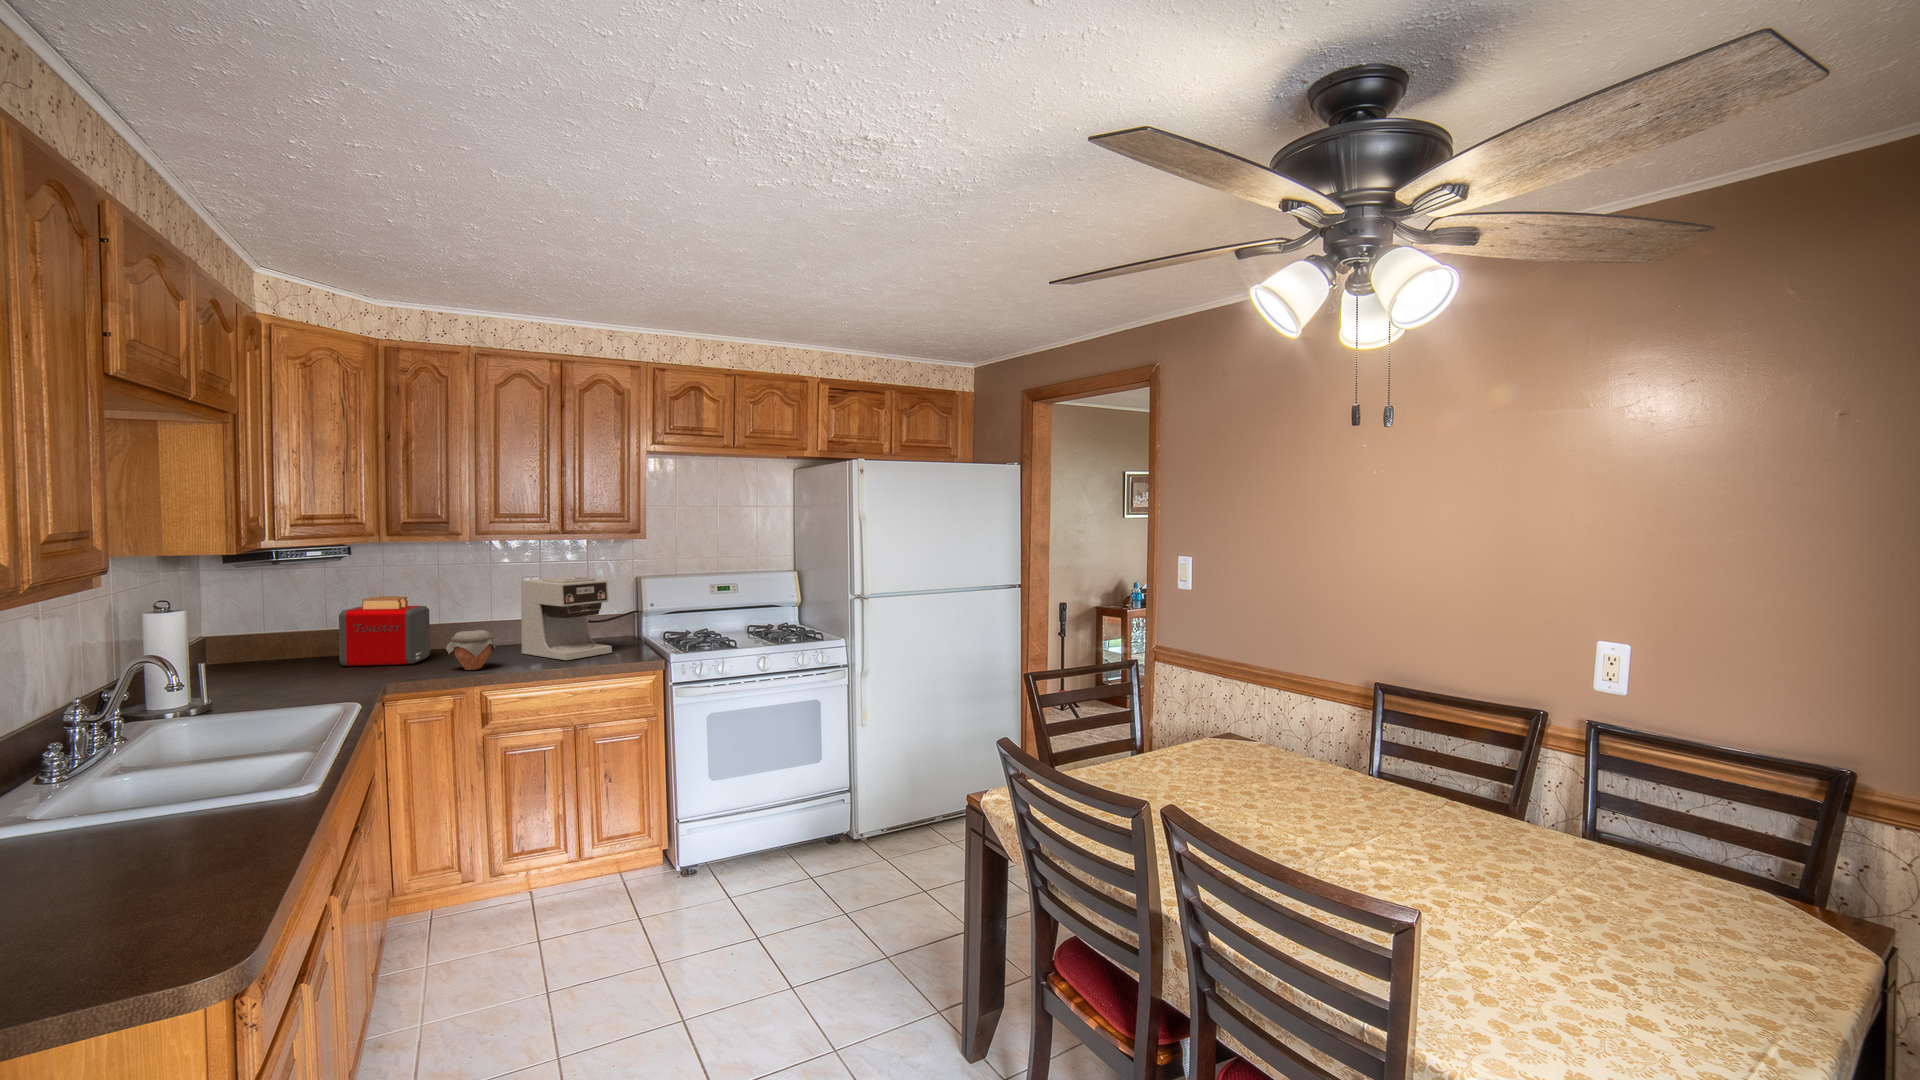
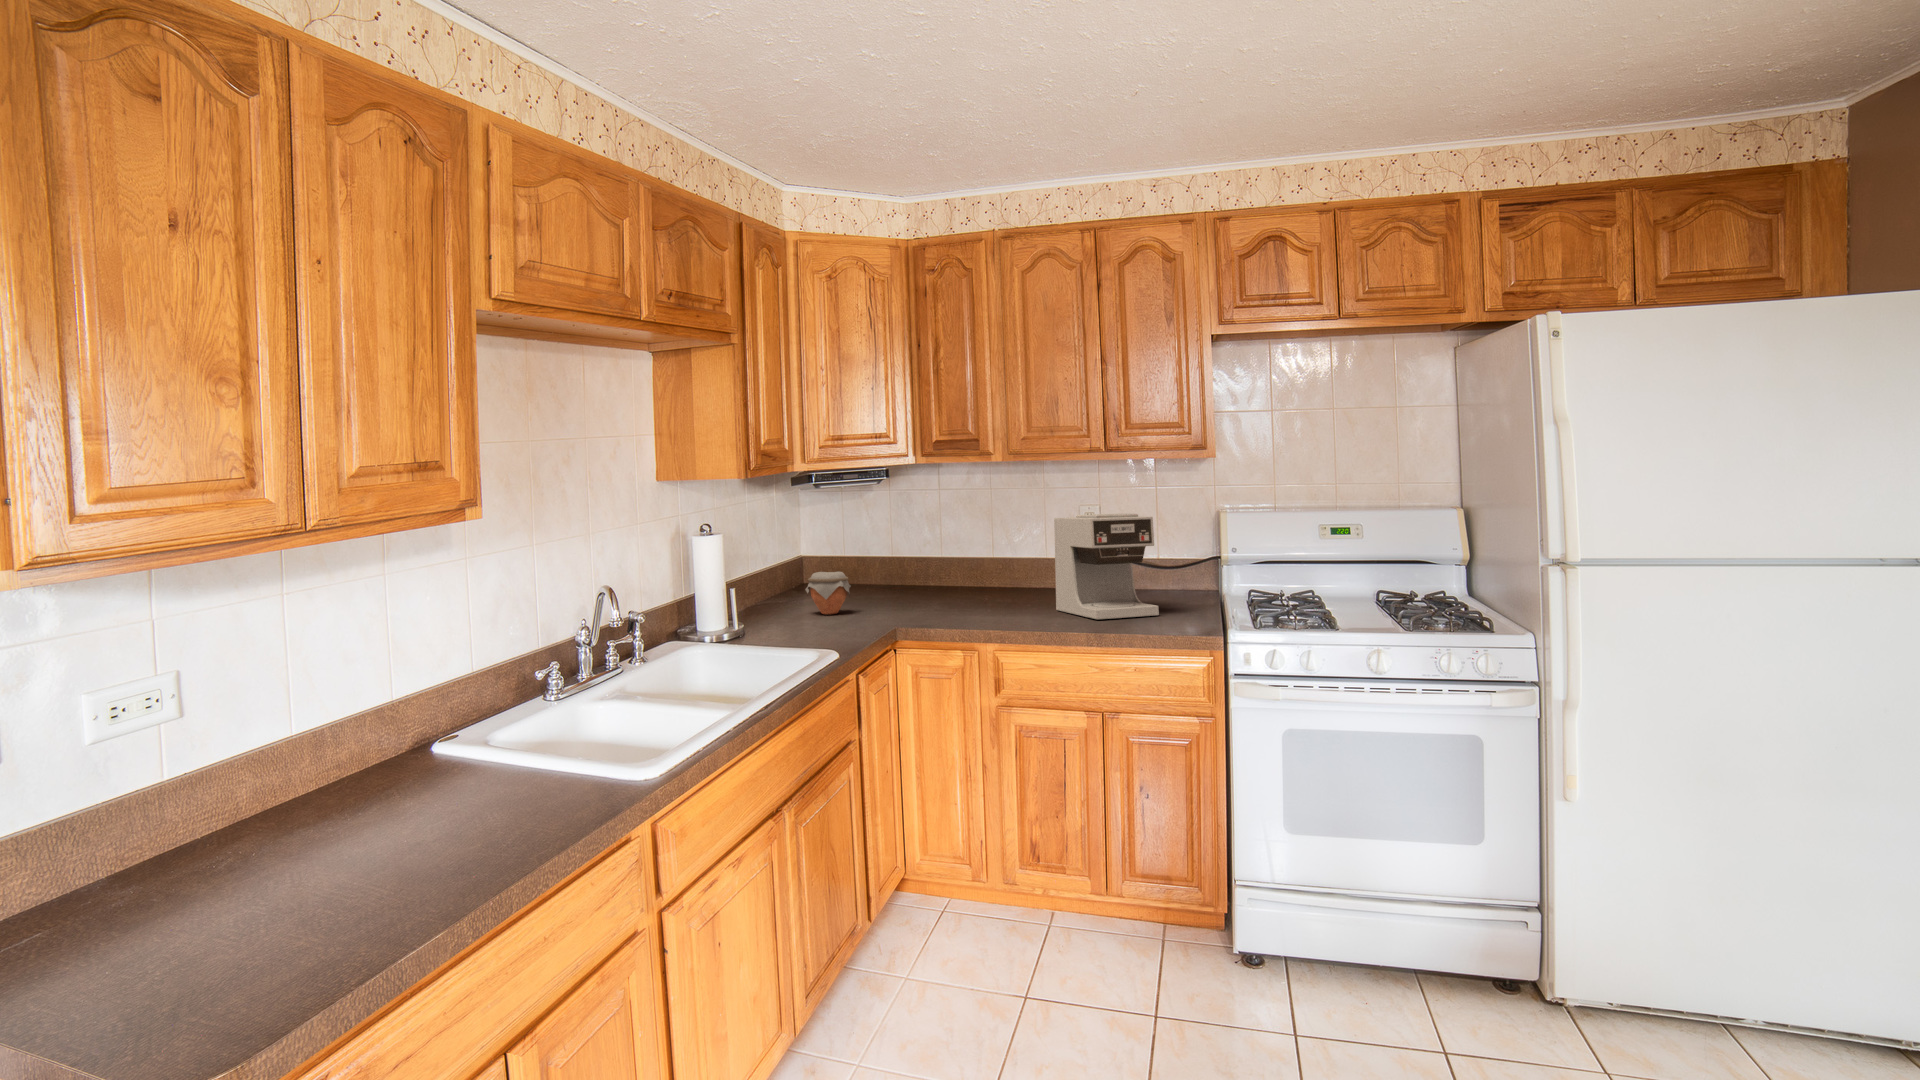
toaster: present [339,596,430,666] -> none [877,536,963,612]
jar: present [446,630,496,670] -> present [805,571,851,614]

